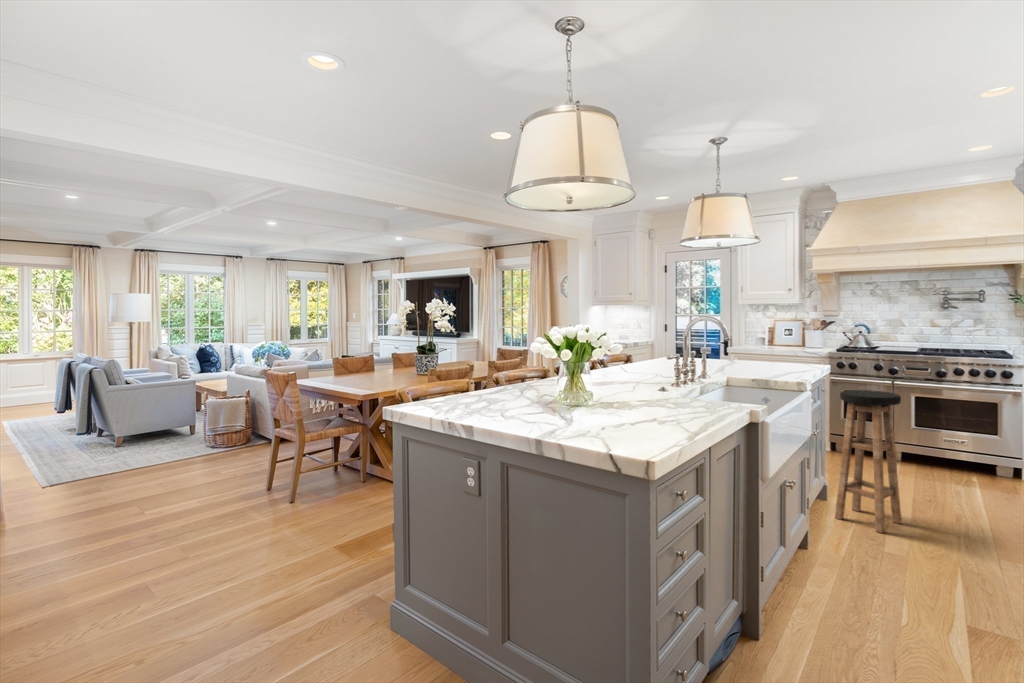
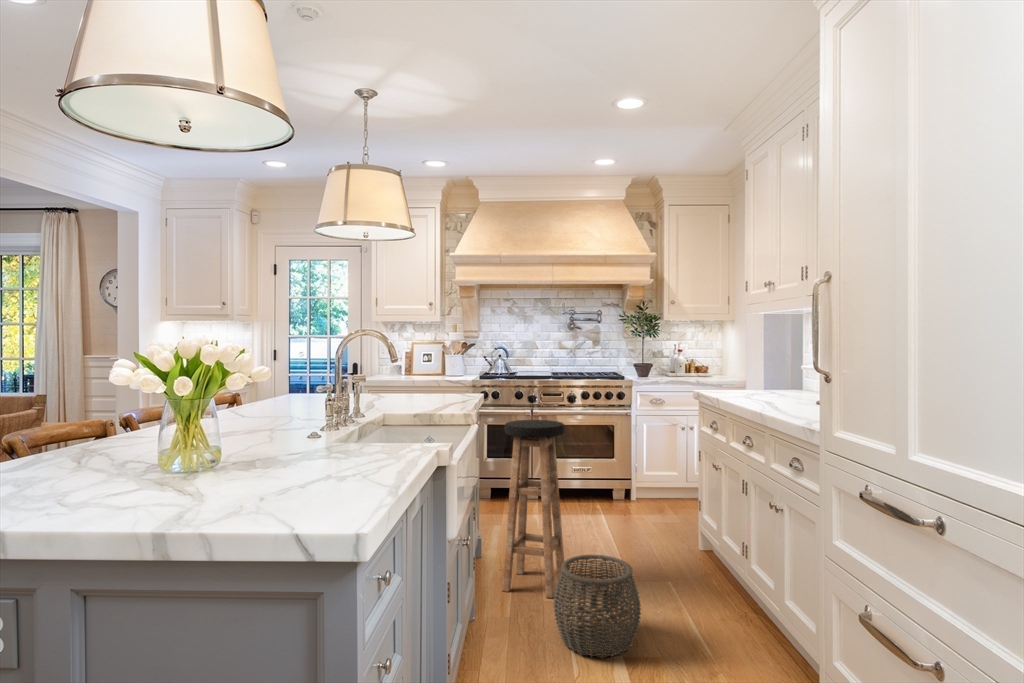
woven basket: none [872,501,964,585] -> present [553,555,641,658]

